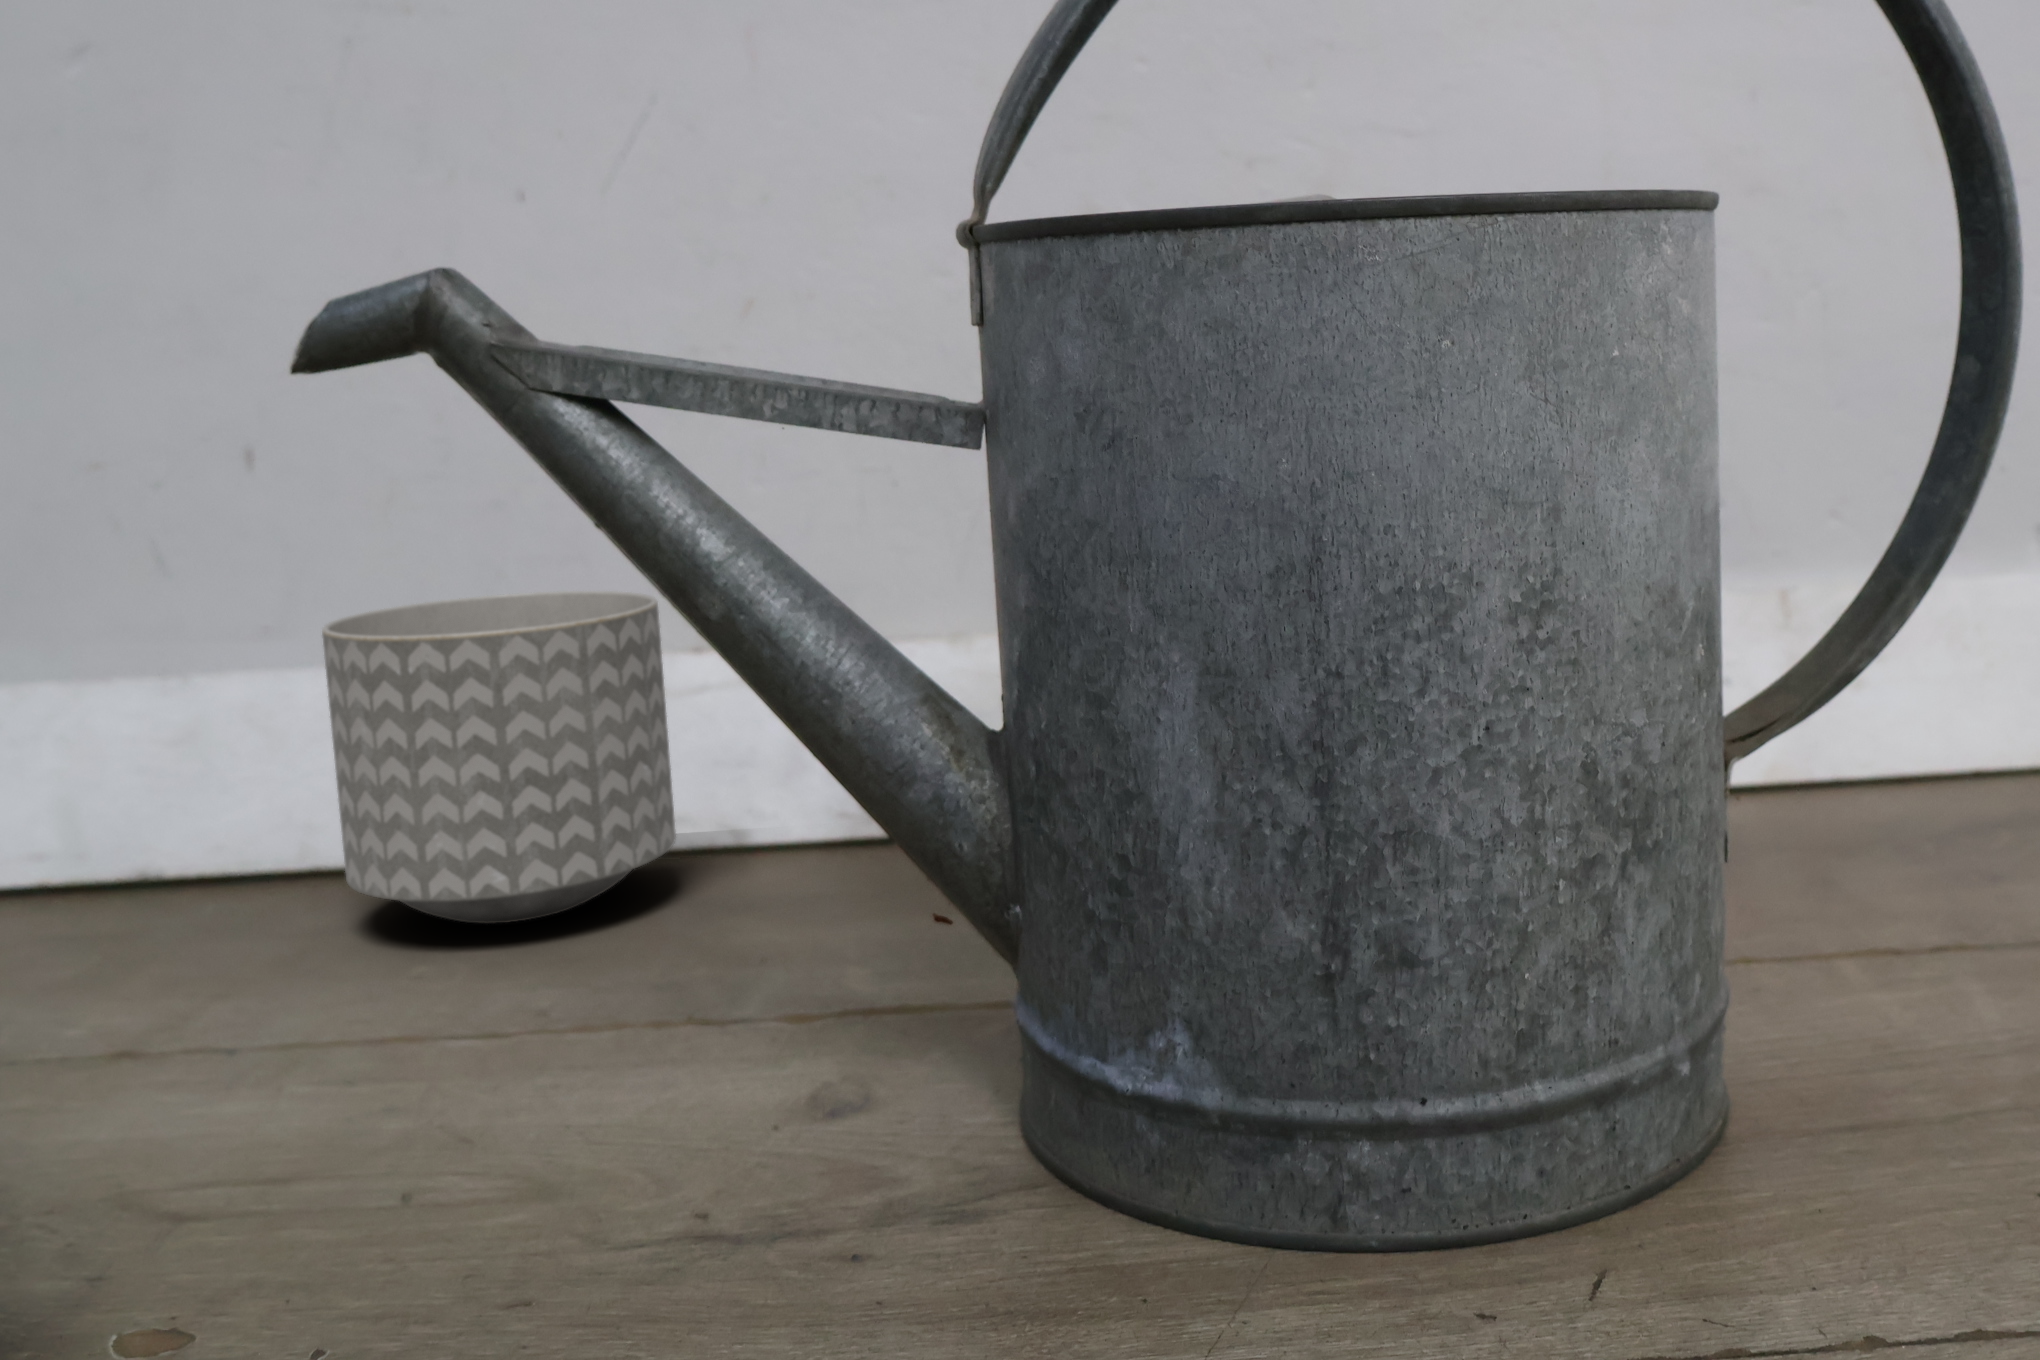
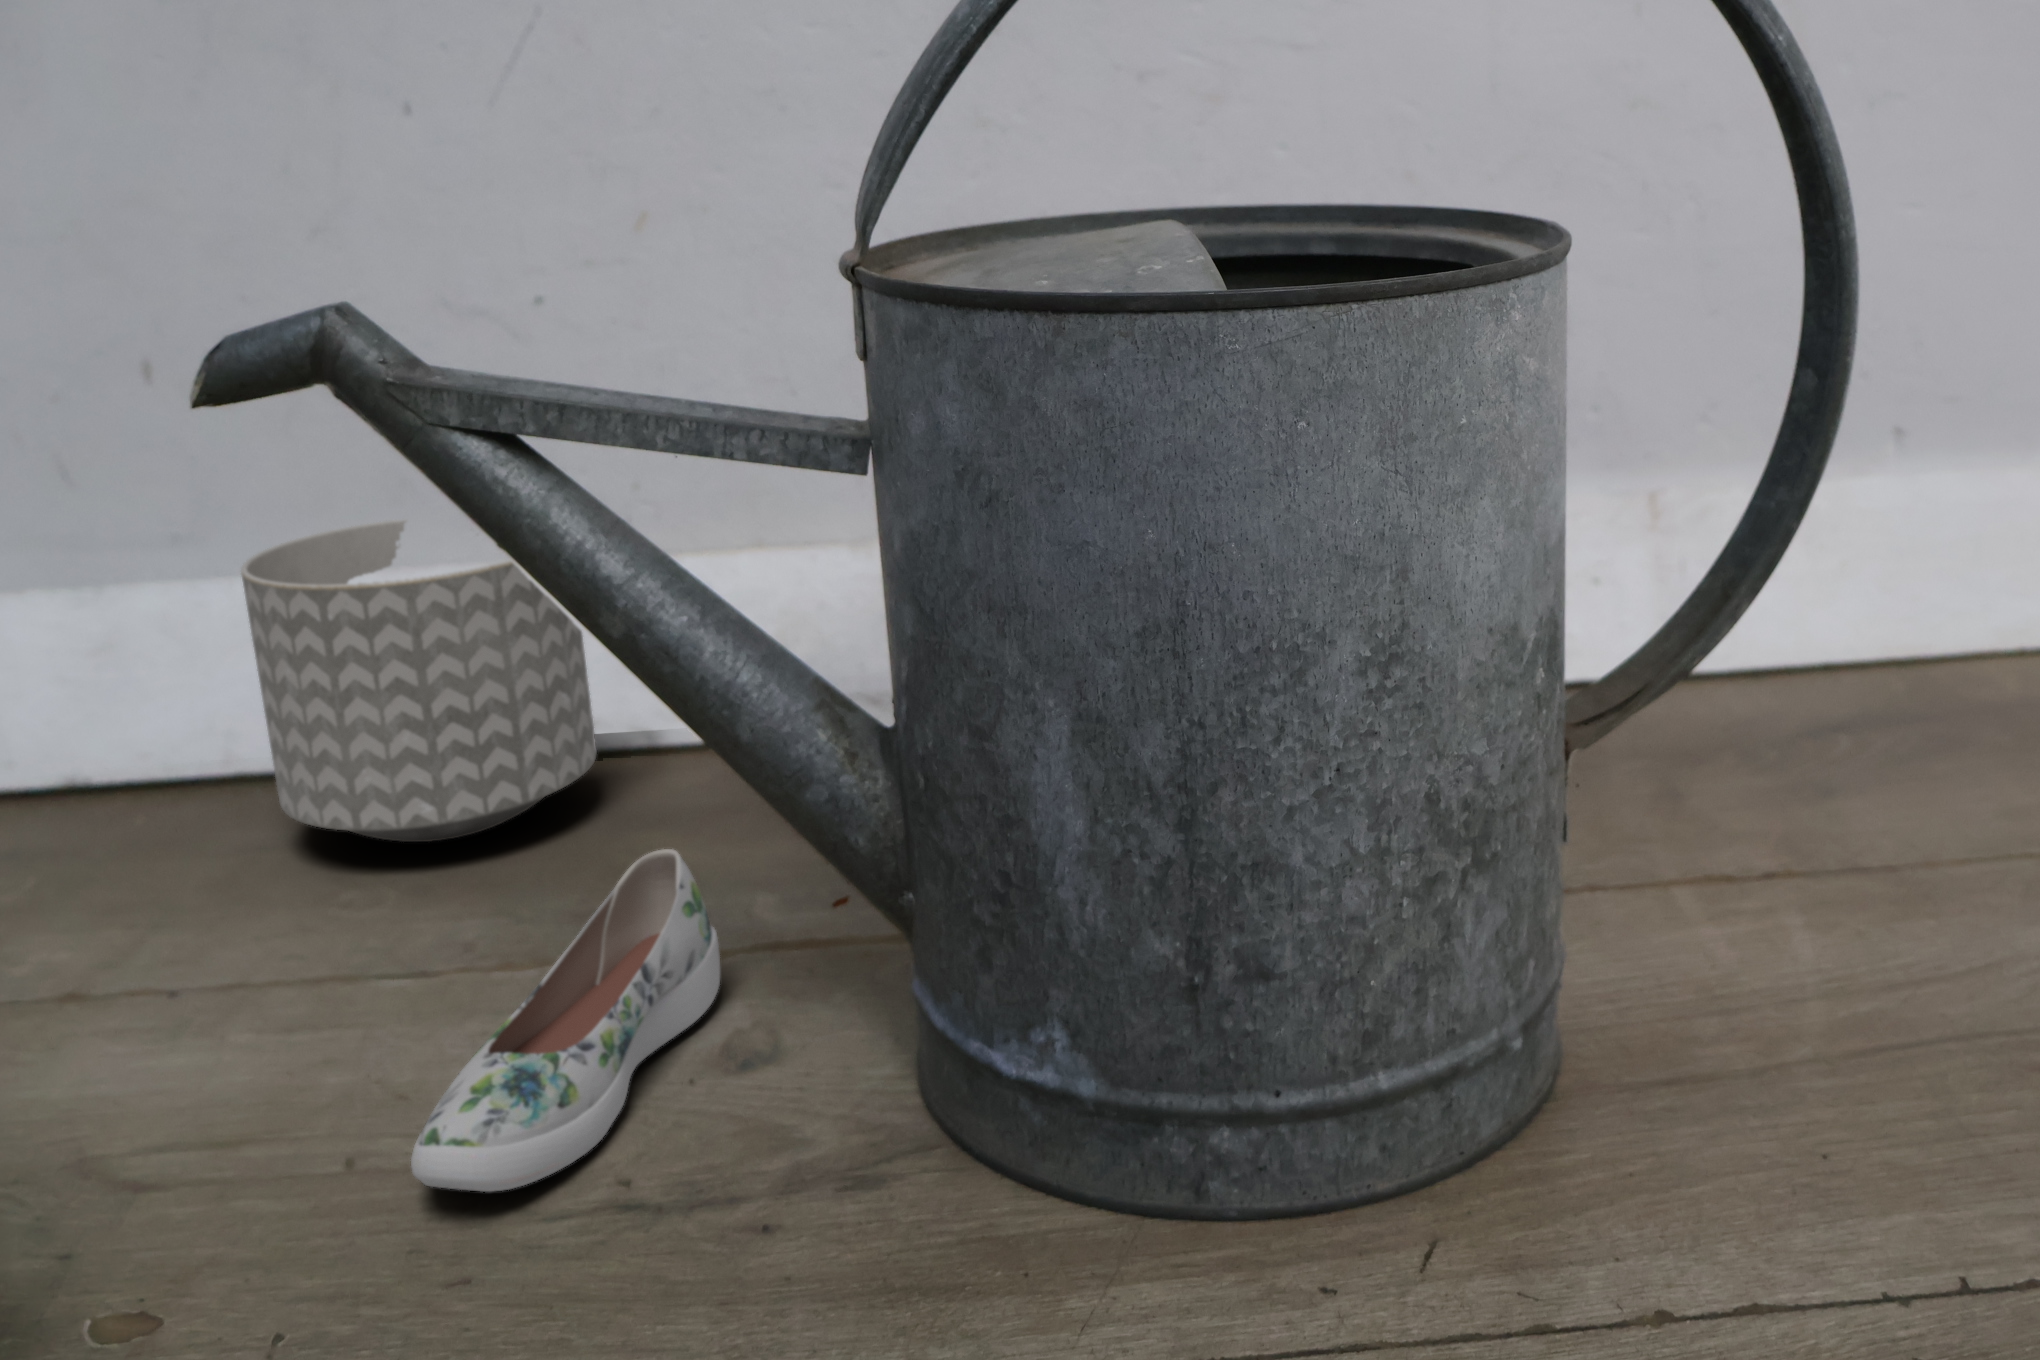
shoe: none [472,887,804,1214] -> present [411,849,720,1192]

